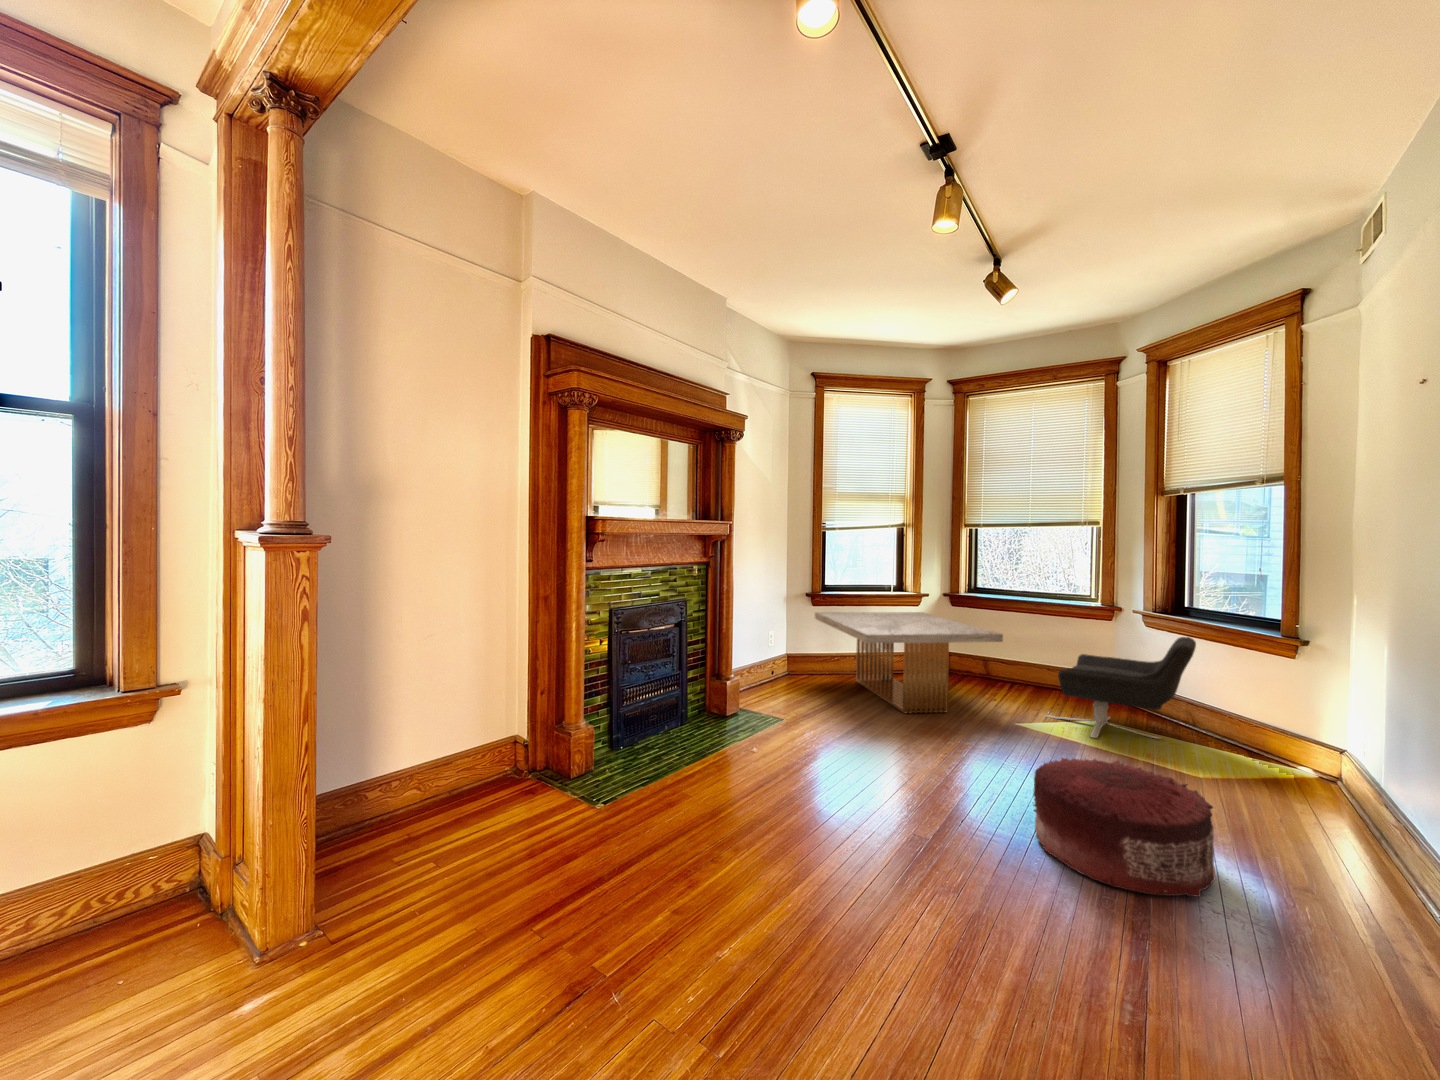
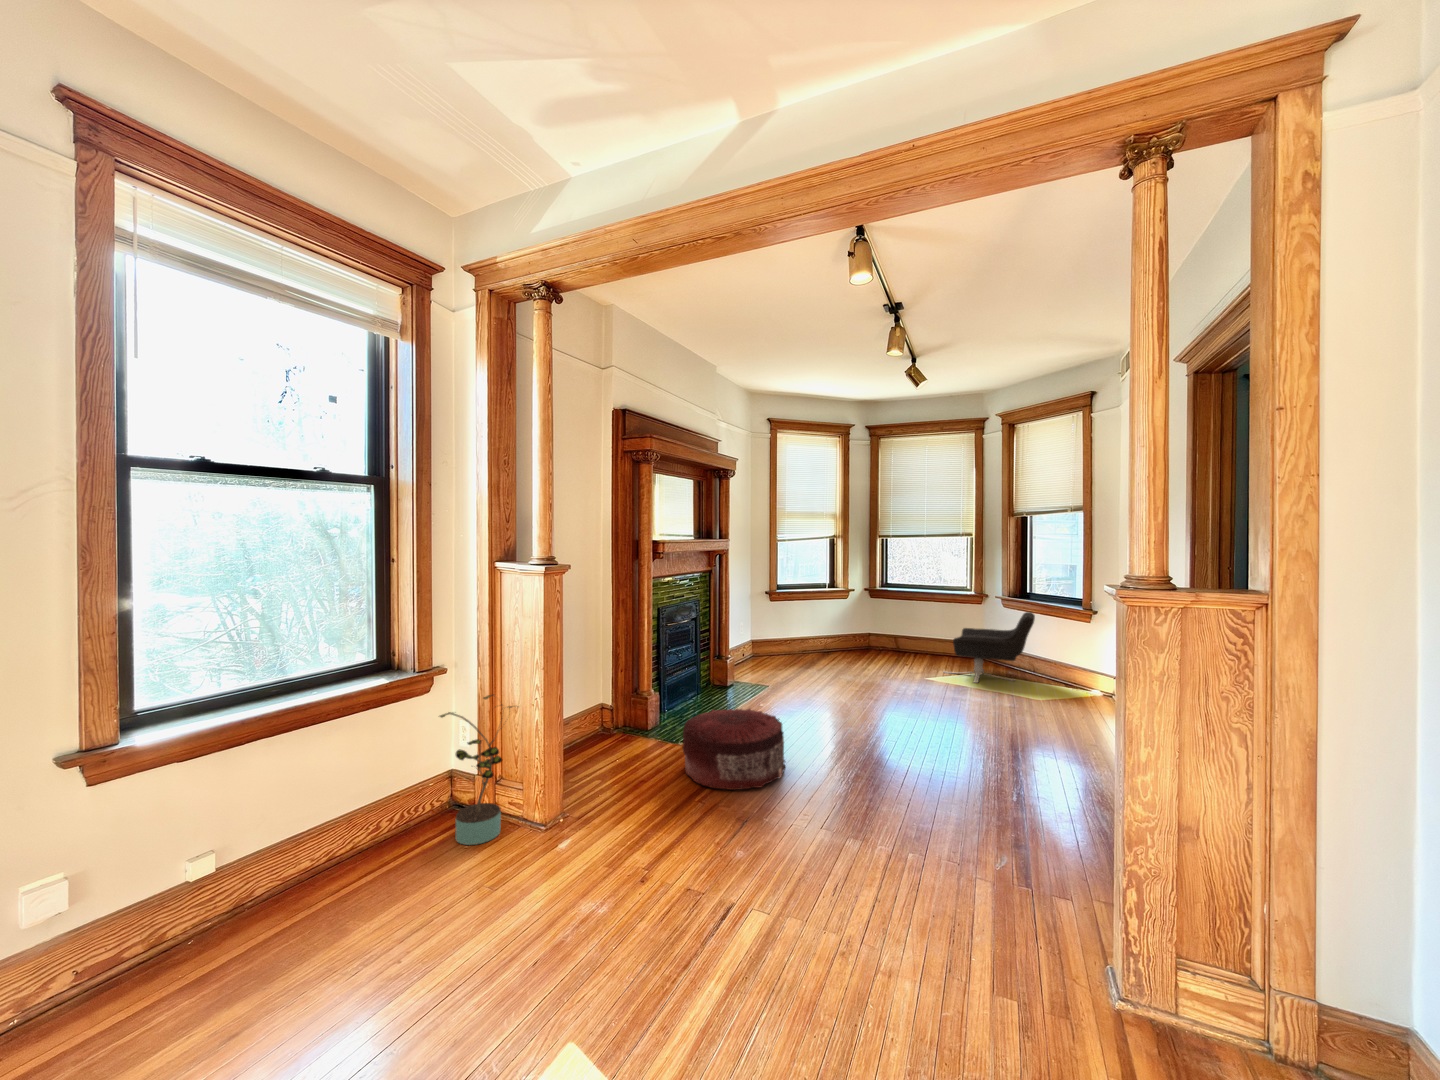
coffee table: present [815,612,1003,713] -> none [773,603,916,677]
potted plant: none [100,733,235,980] -> present [440,695,512,845]
pouf: present [1033,758,1215,897] -> present [682,709,785,790]

